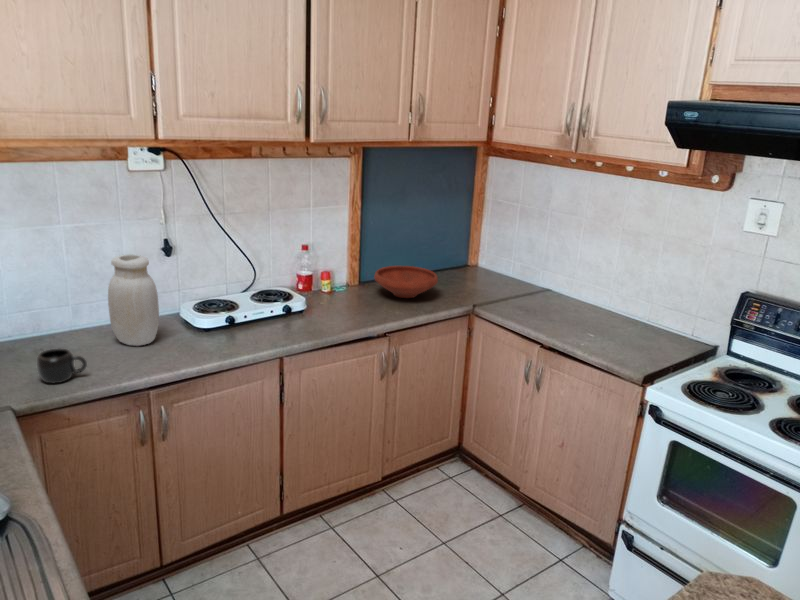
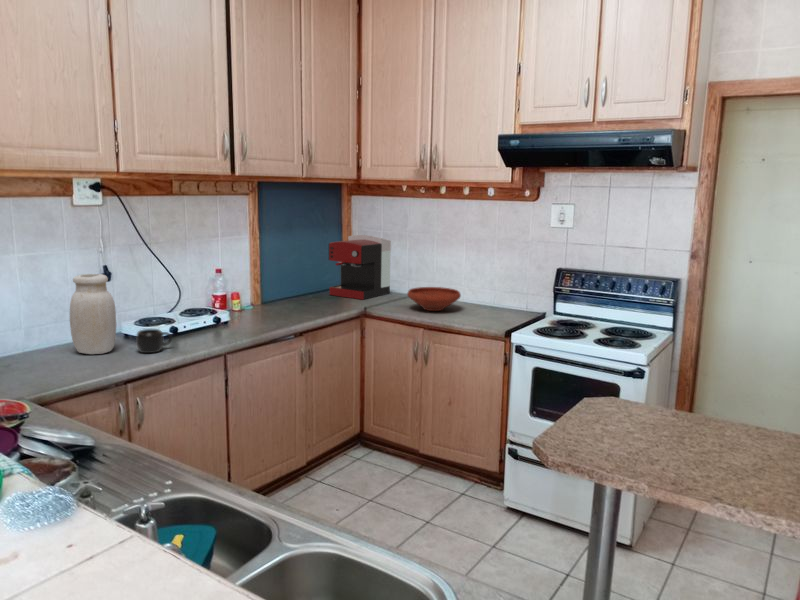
coffee maker: none [447,207,529,290] -> present [329,235,391,300]
bowl: present [374,266,438,298] -> present [407,287,461,311]
mug: present [37,348,87,383] -> present [136,329,172,353]

